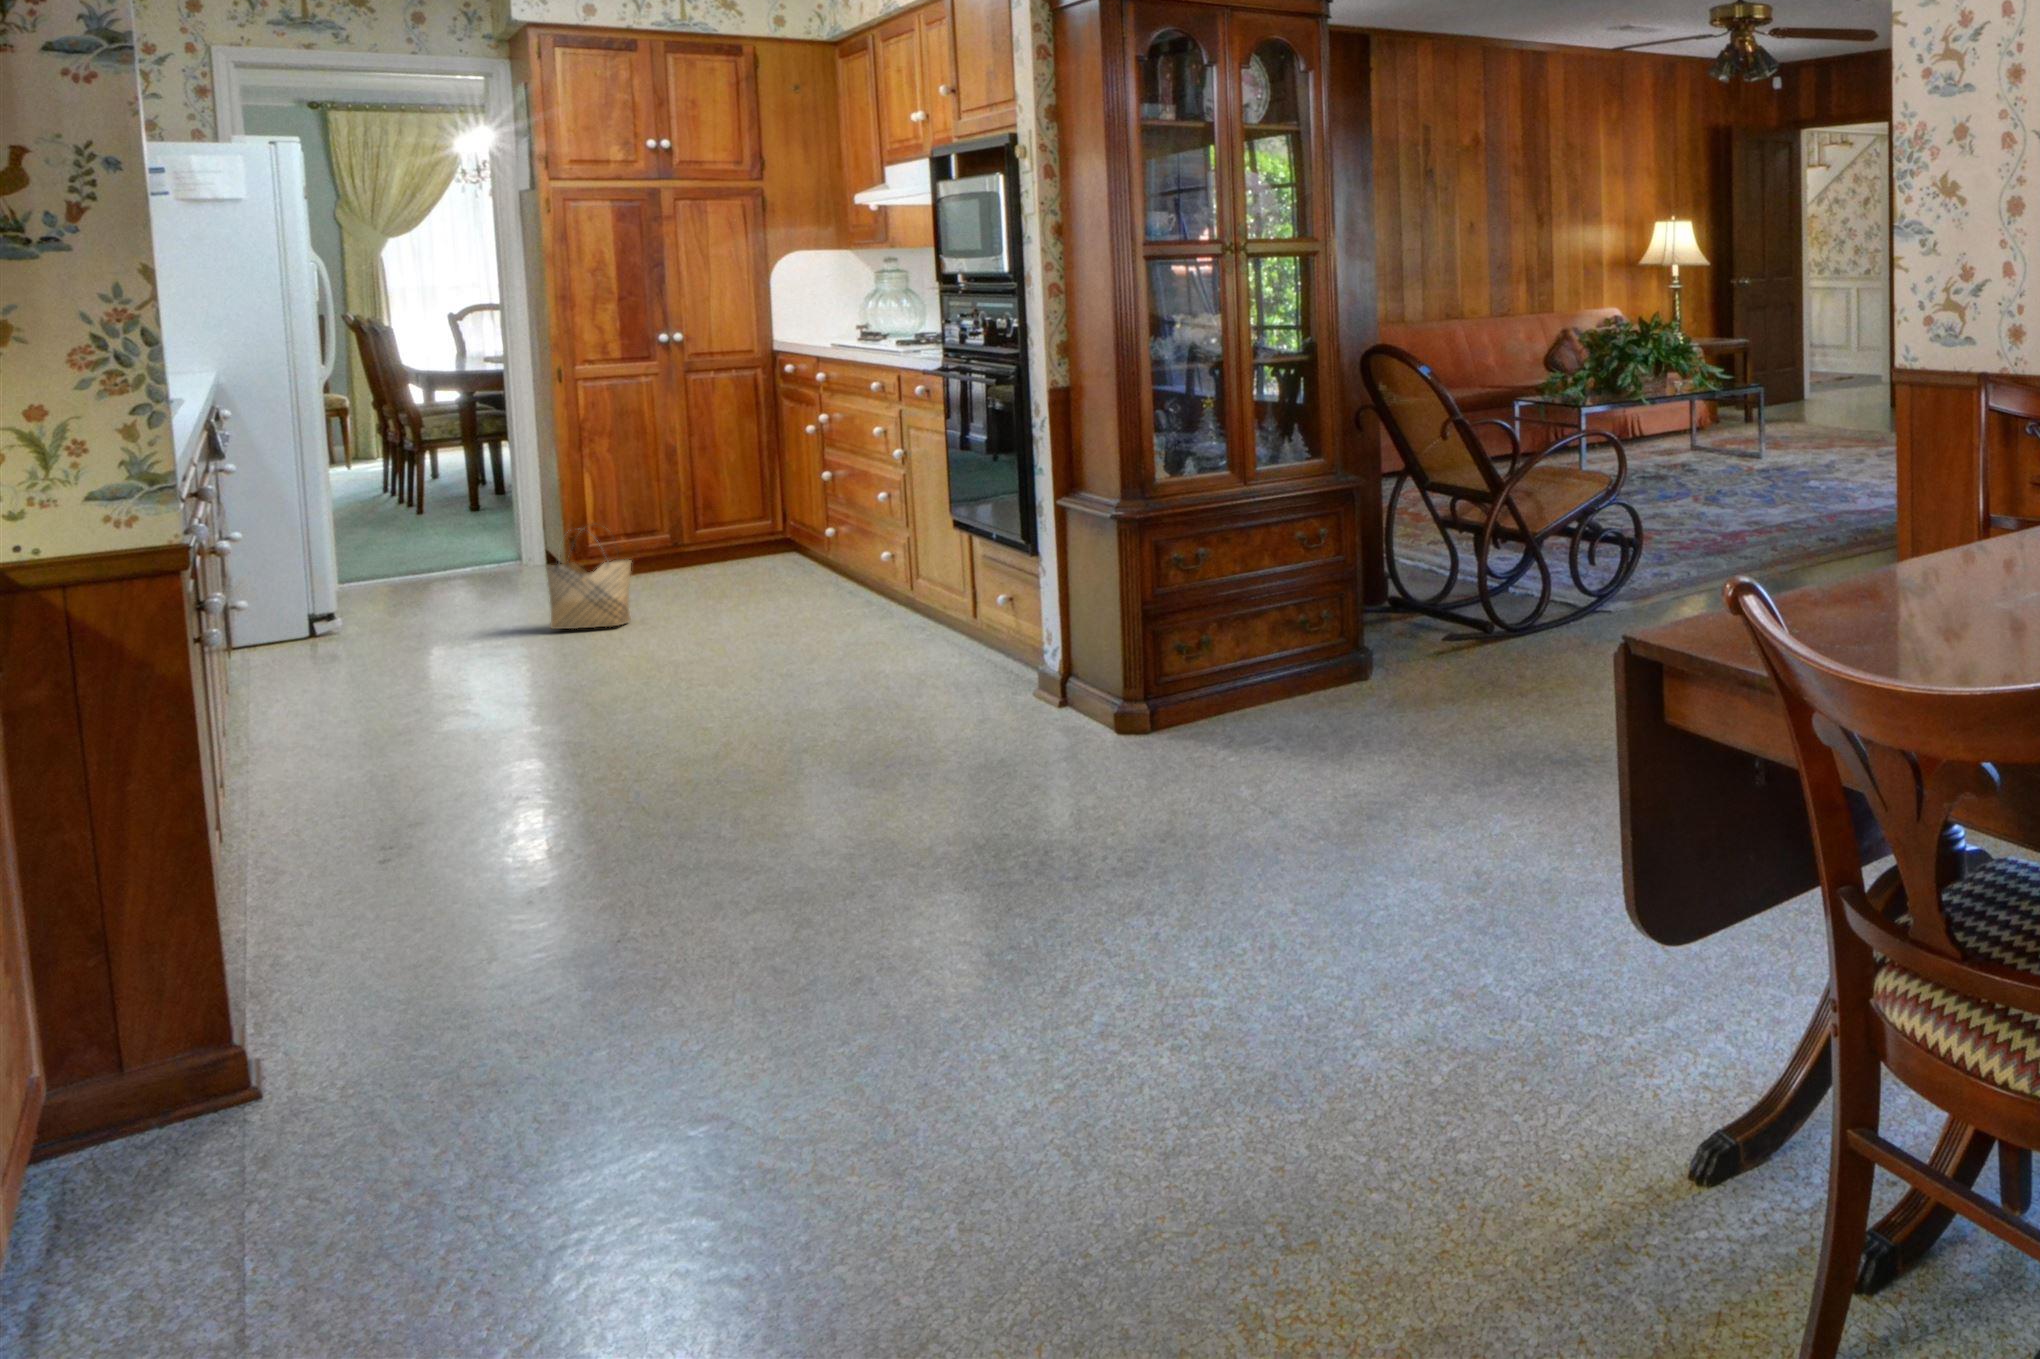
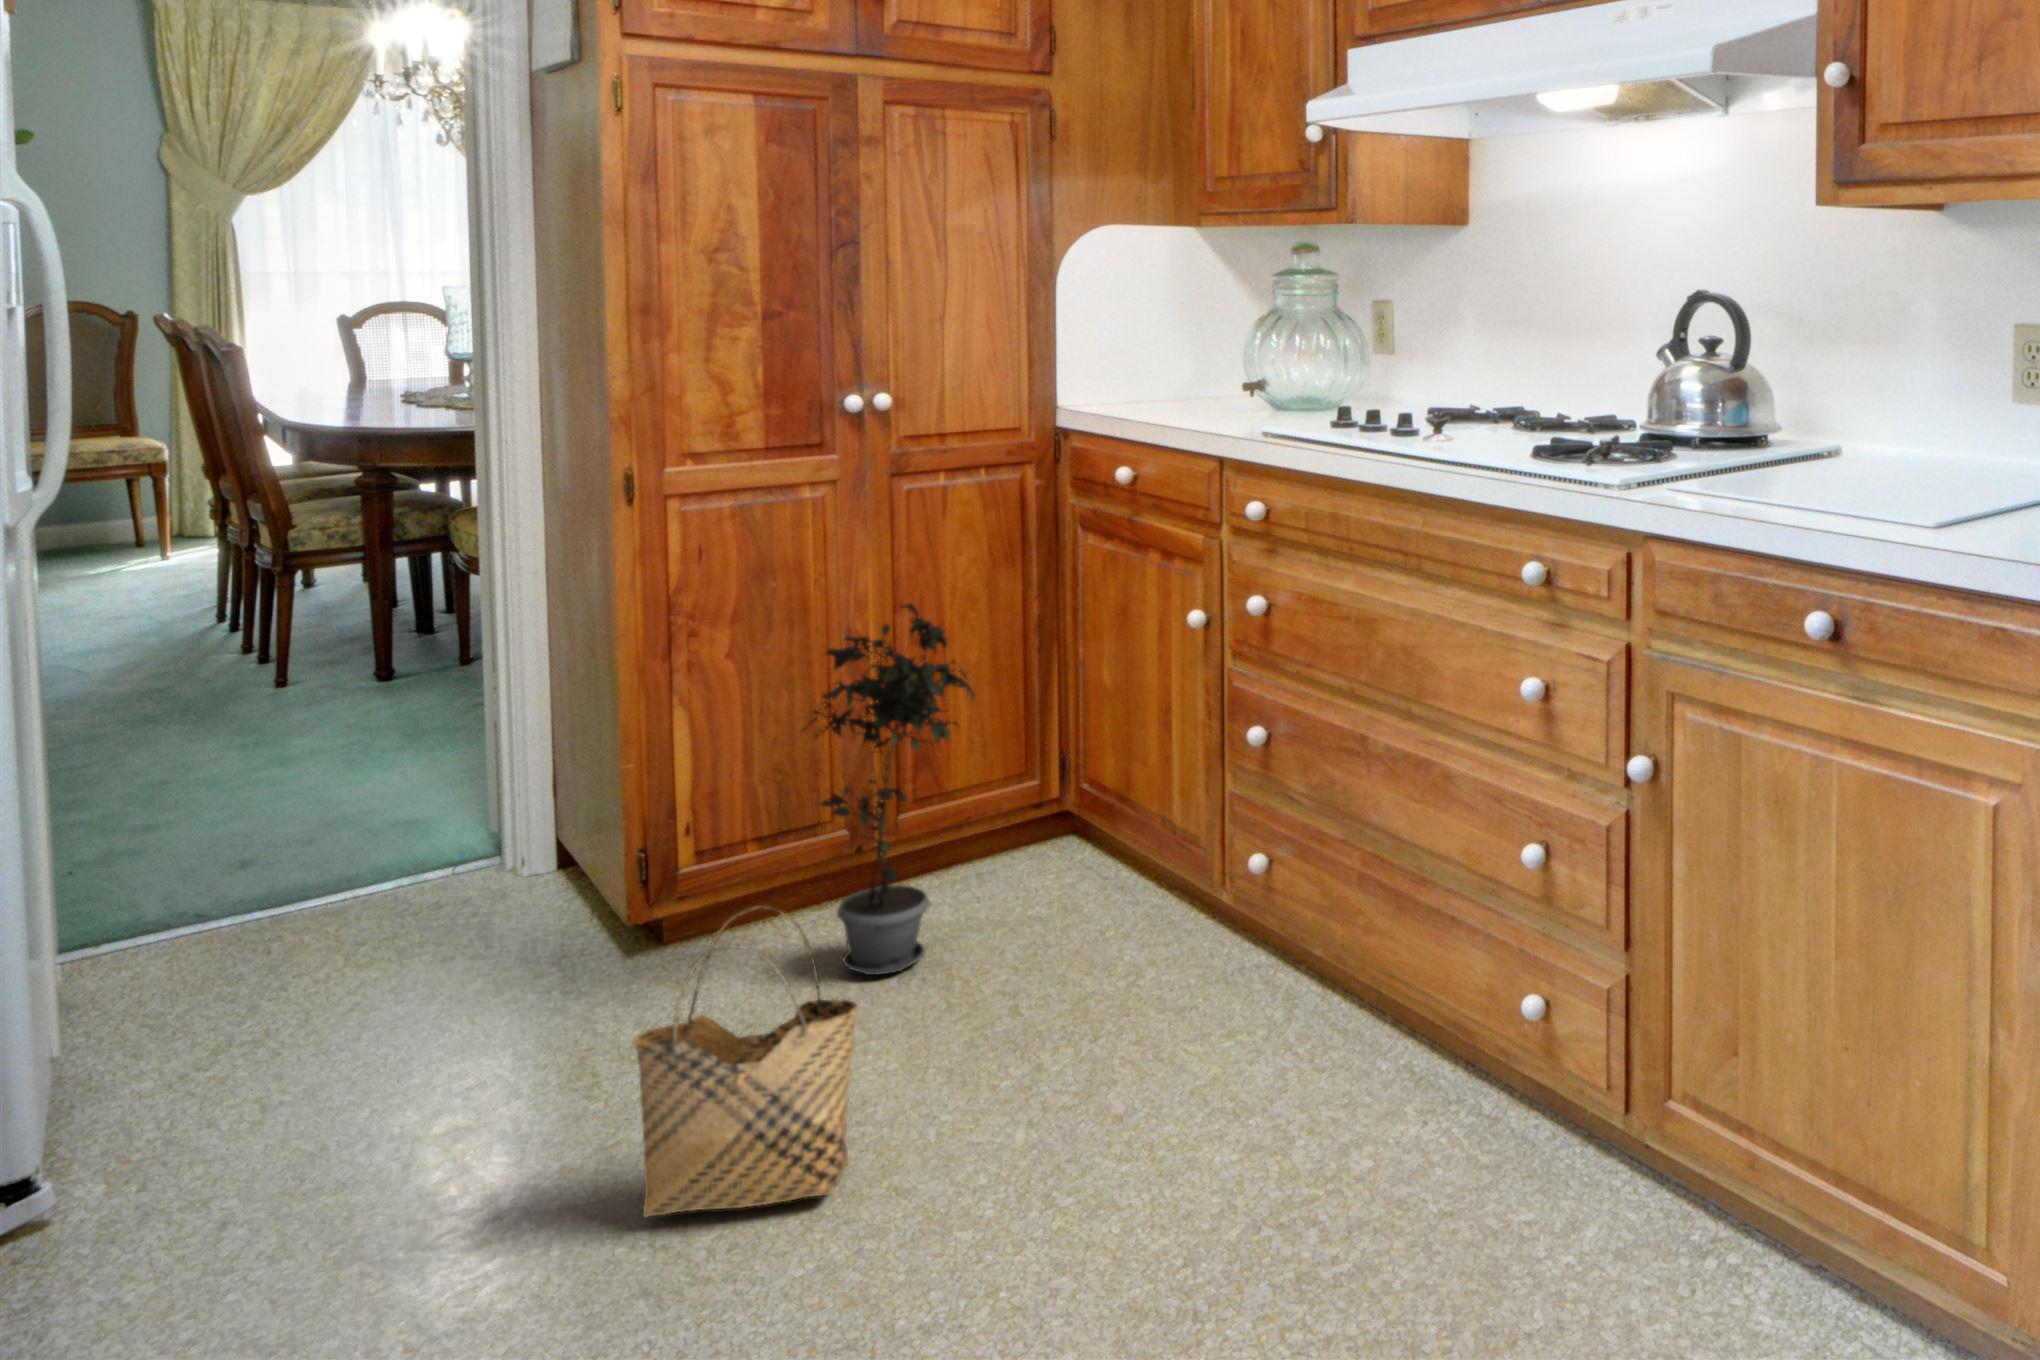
potted plant: none [634,426,714,586] -> present [803,604,975,975]

